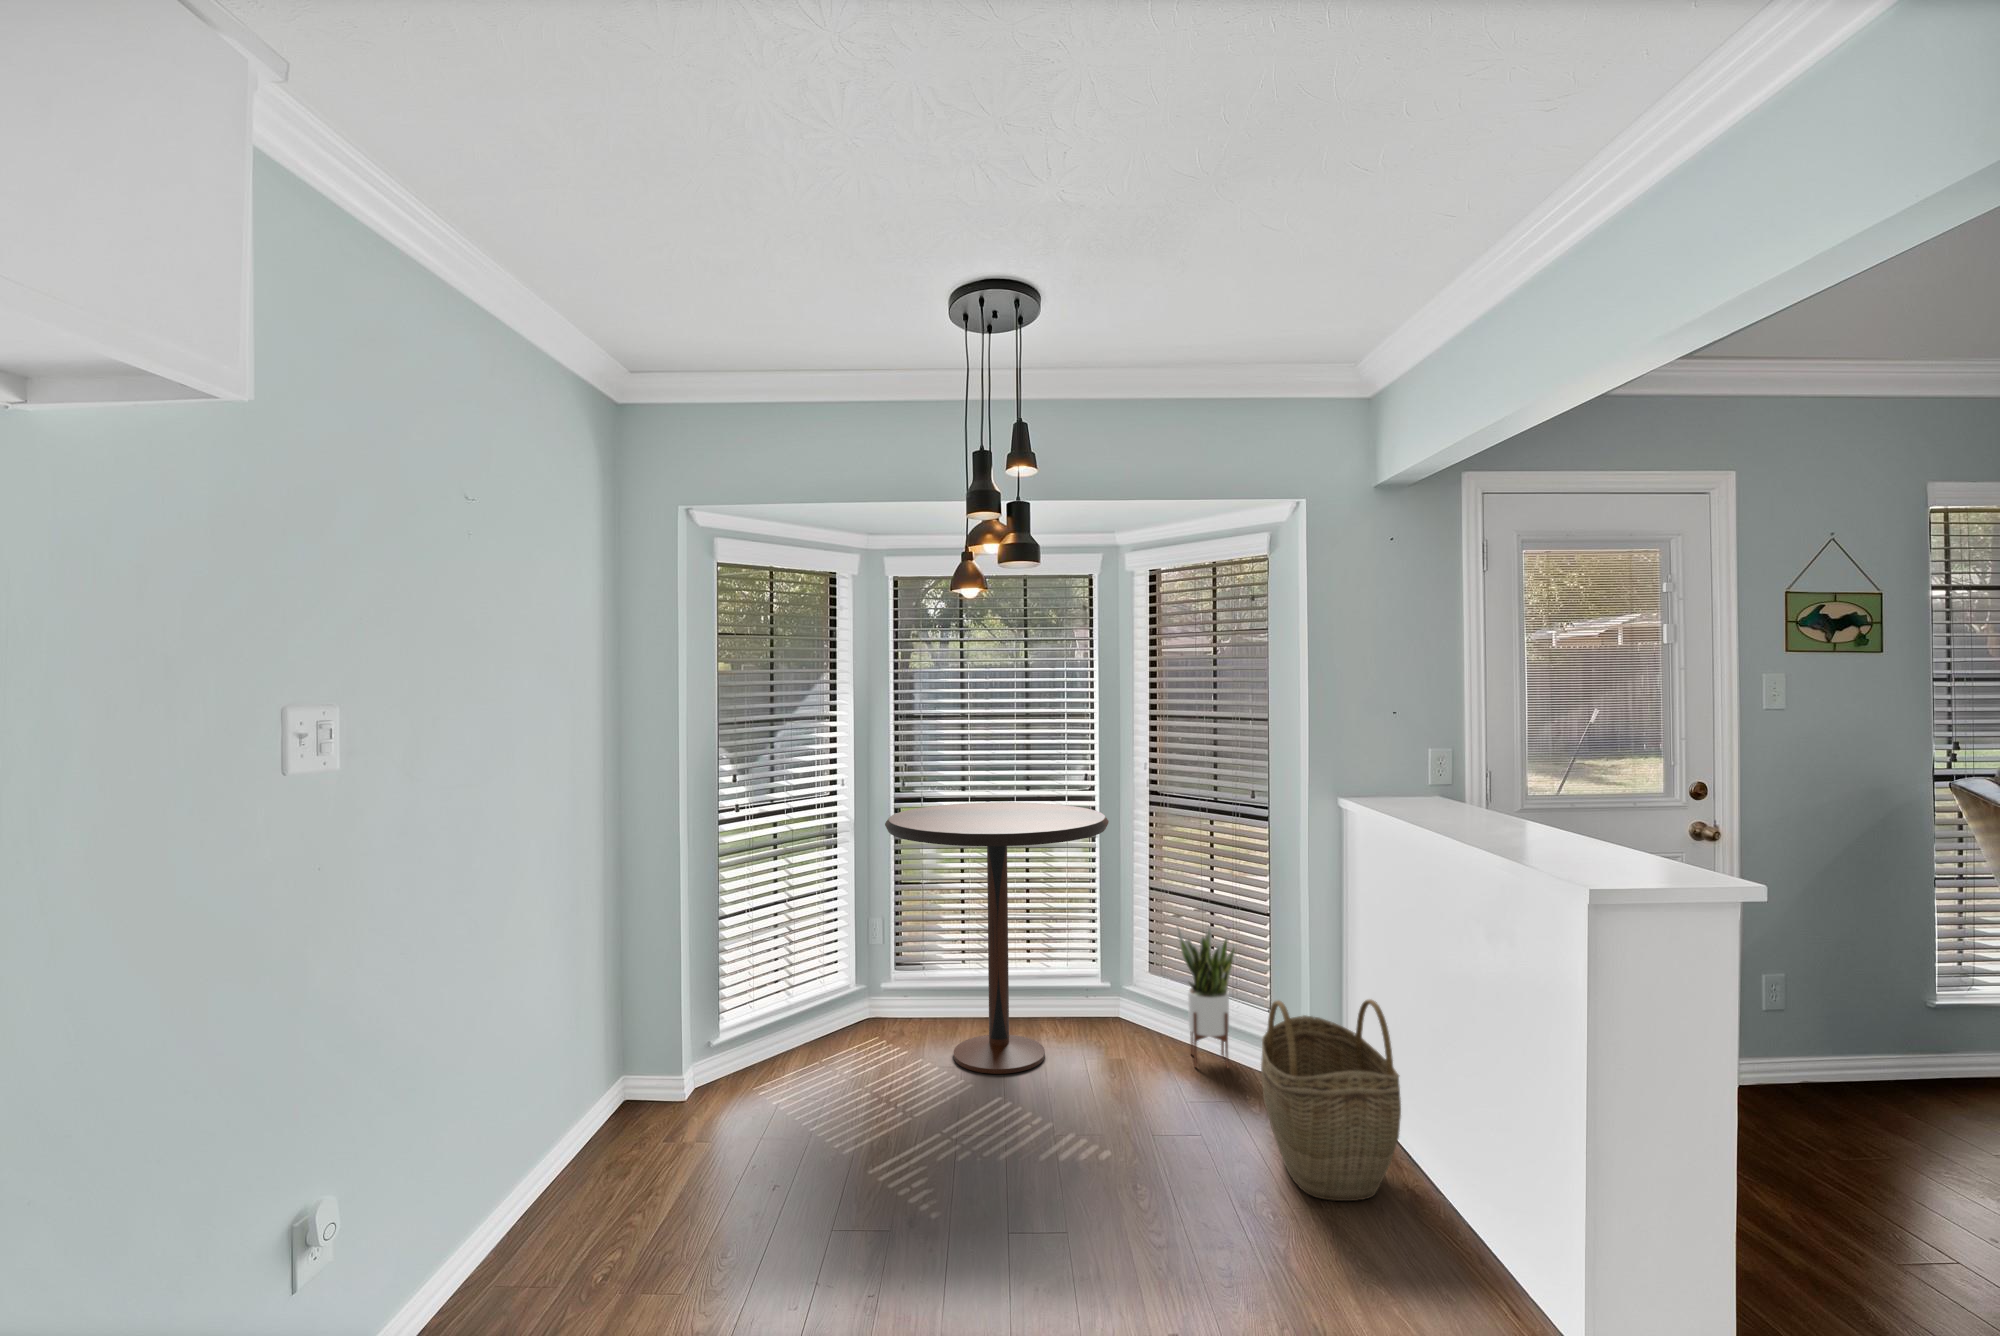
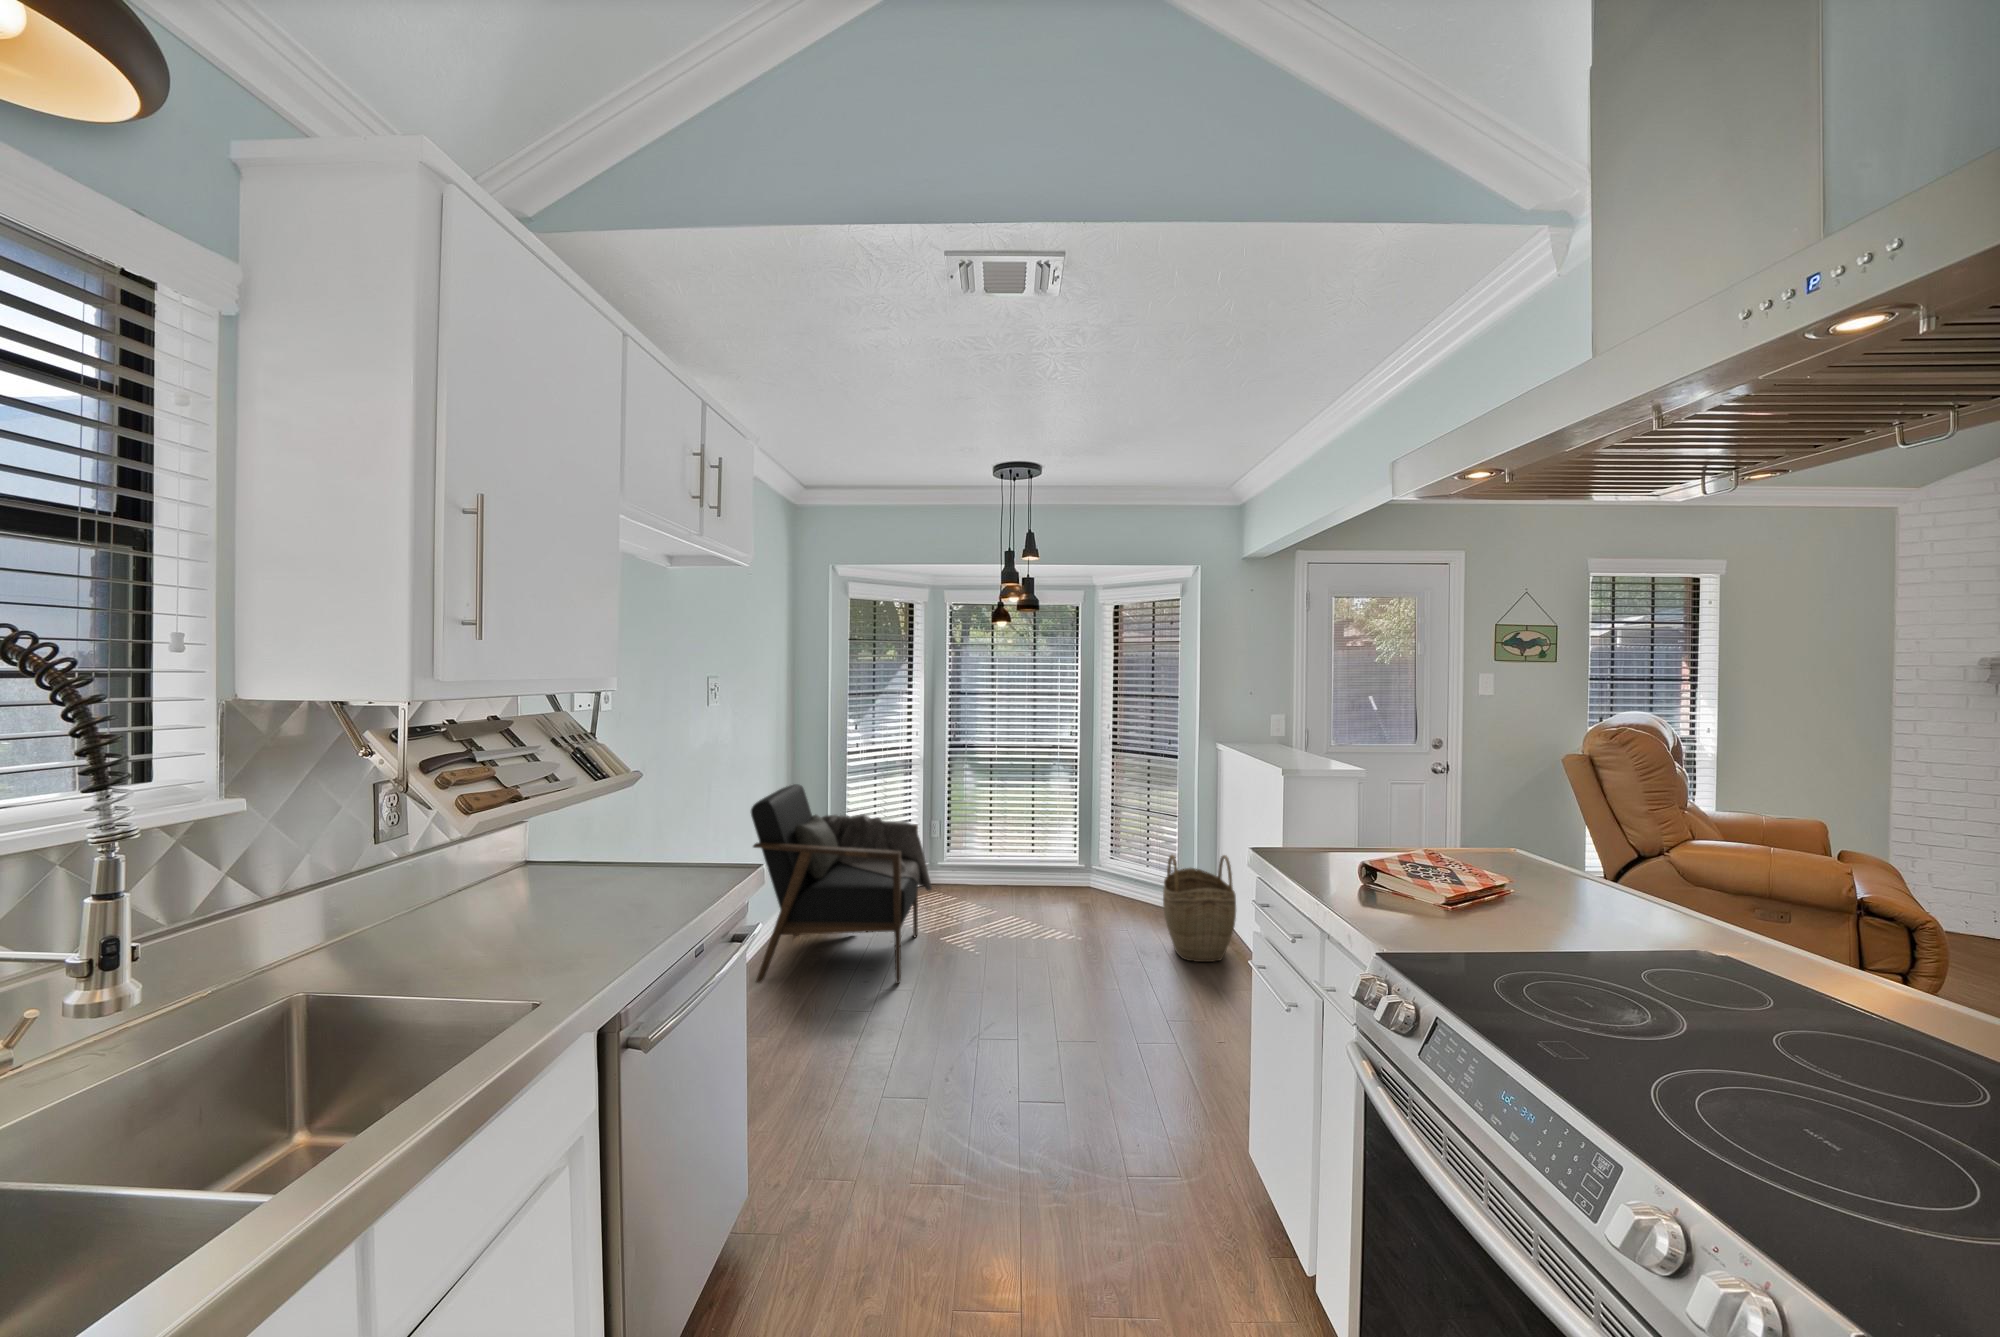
pedestal table: present [885,802,1109,1074] -> none [945,748,1082,909]
armchair: none [496,885,857,1290] -> present [751,784,932,984]
potted plant: present [1177,926,1235,1068] -> none [1123,822,1158,909]

